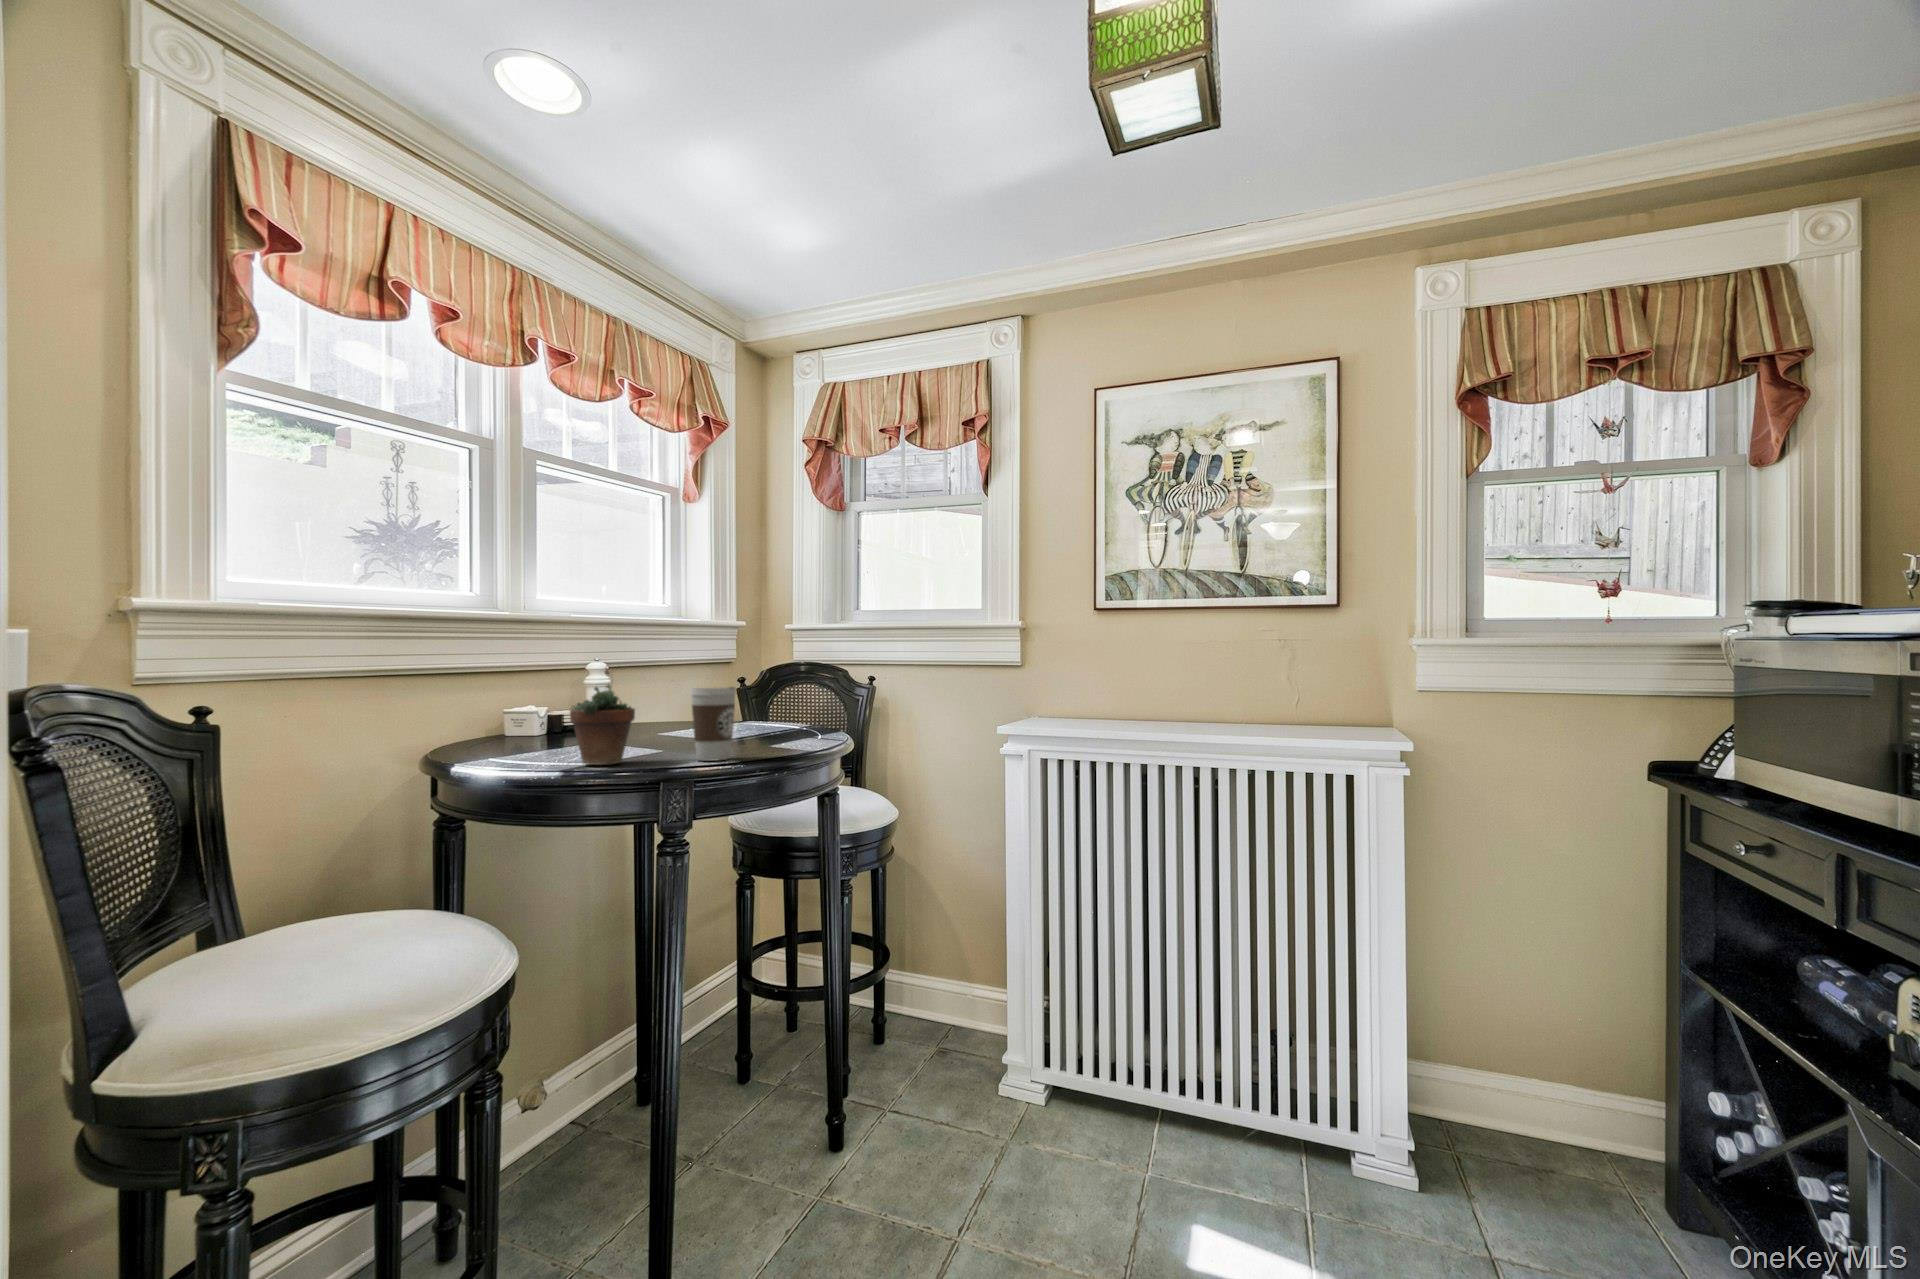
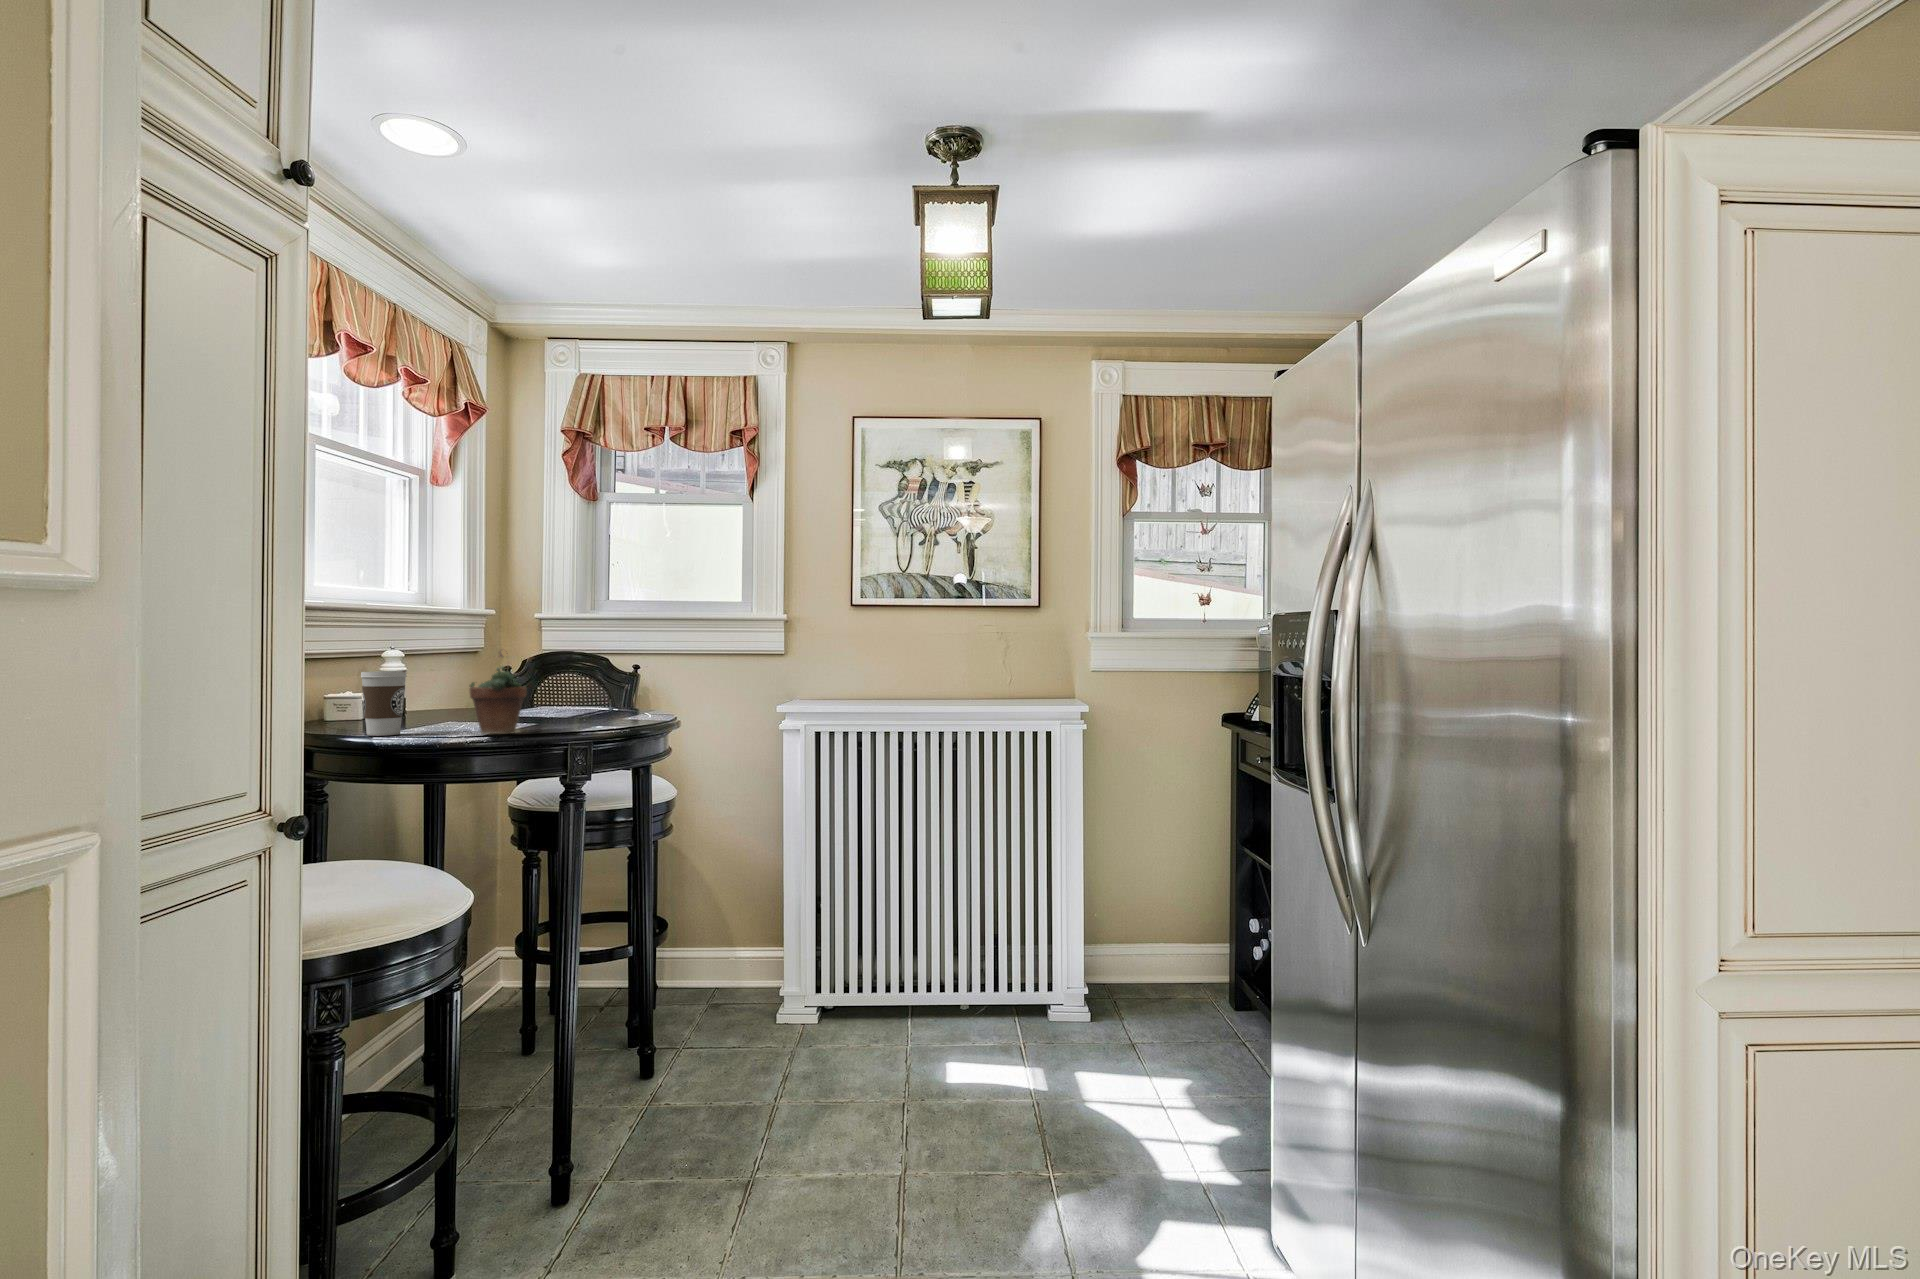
coffee cup: present [691,687,736,761] -> present [361,670,406,736]

